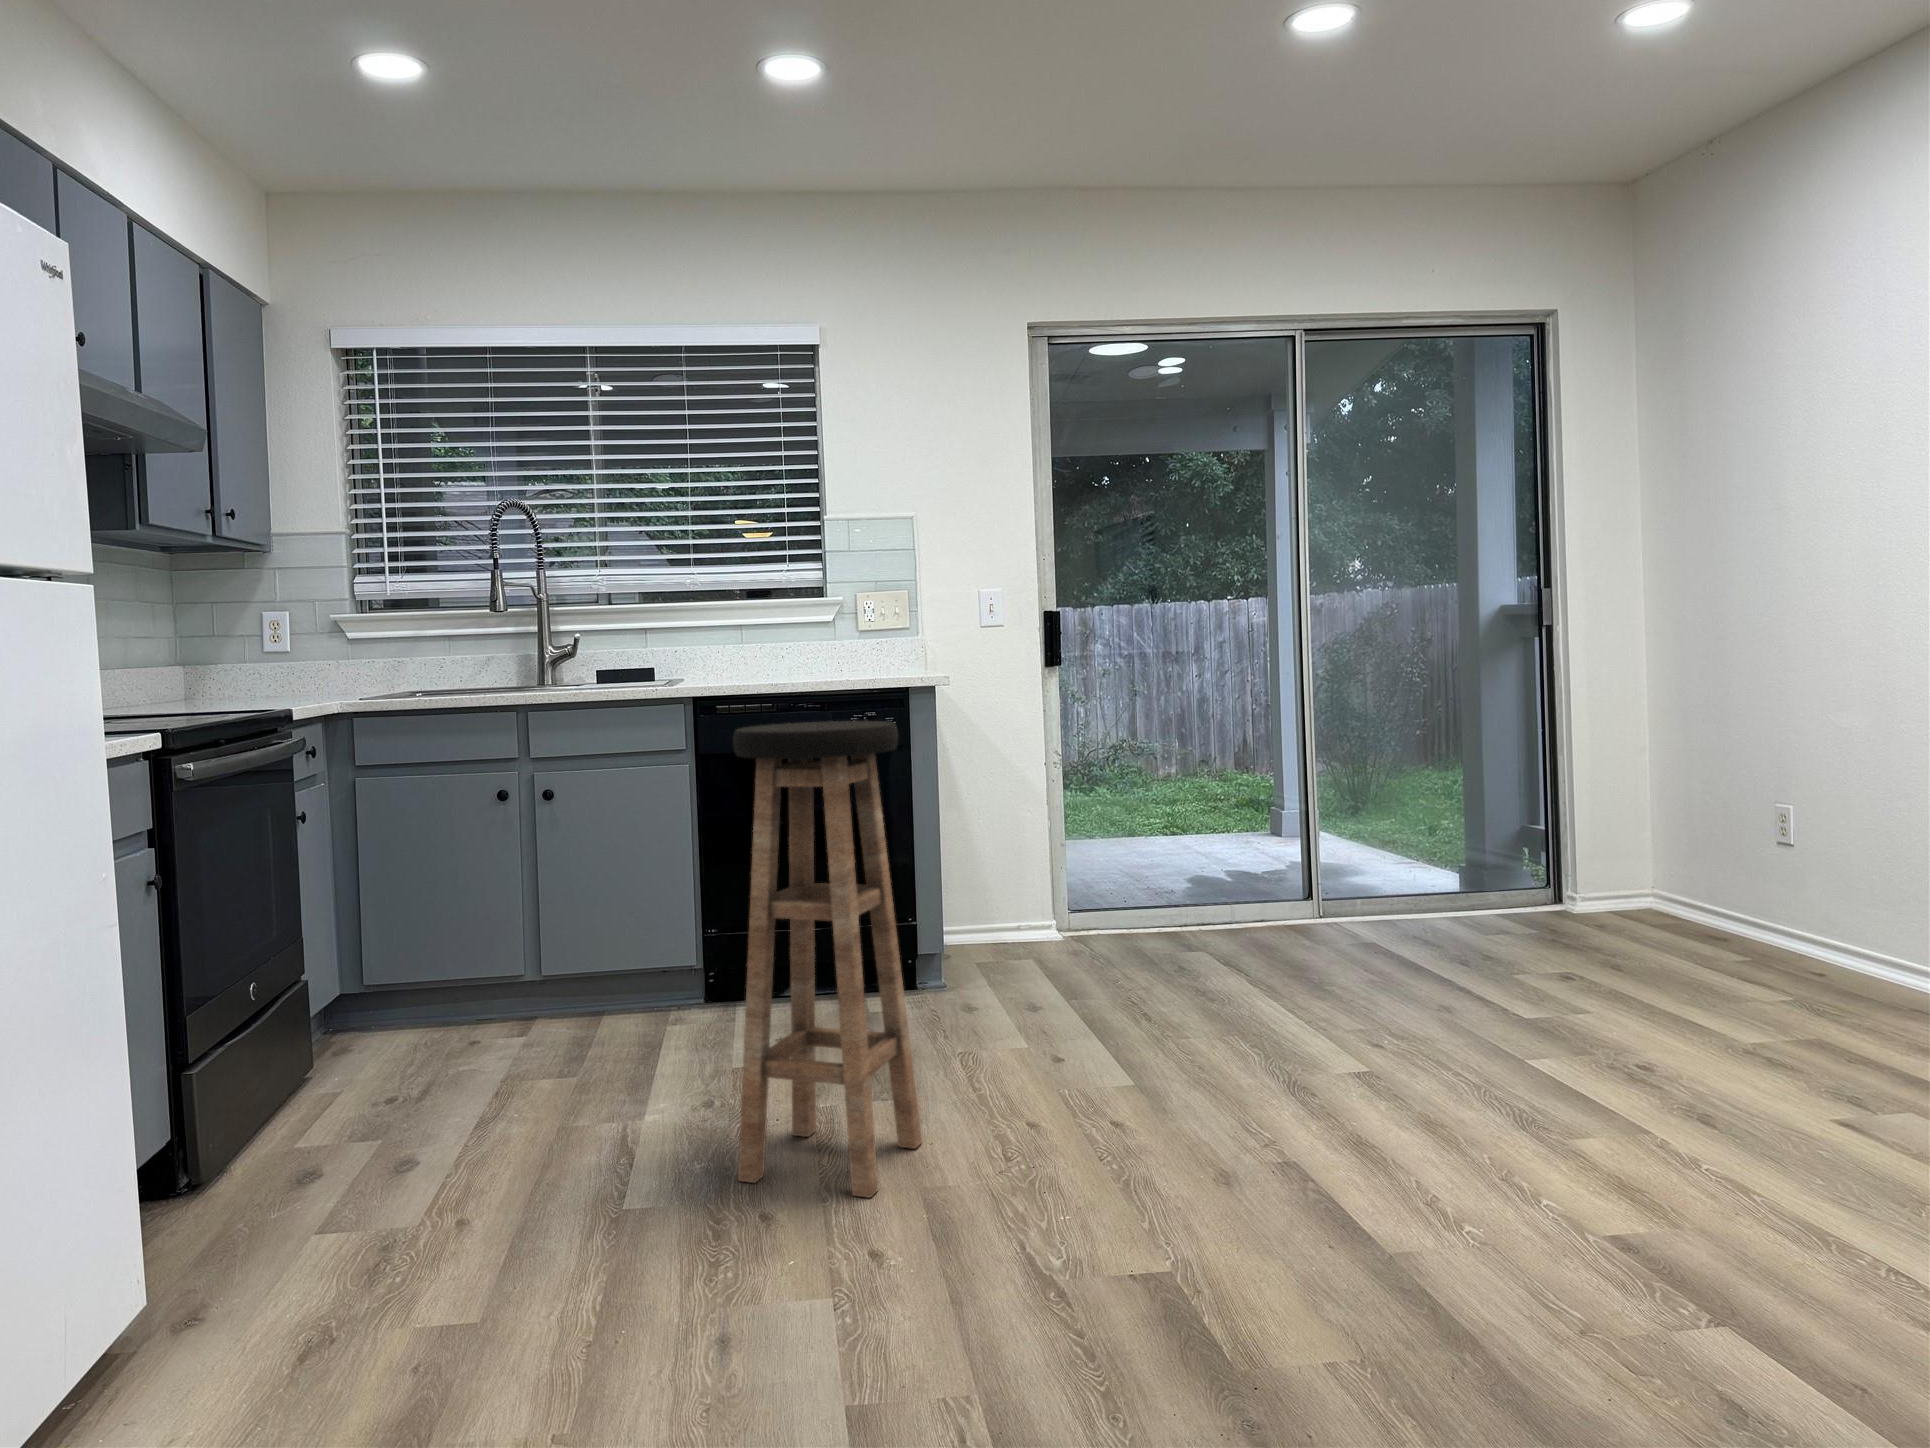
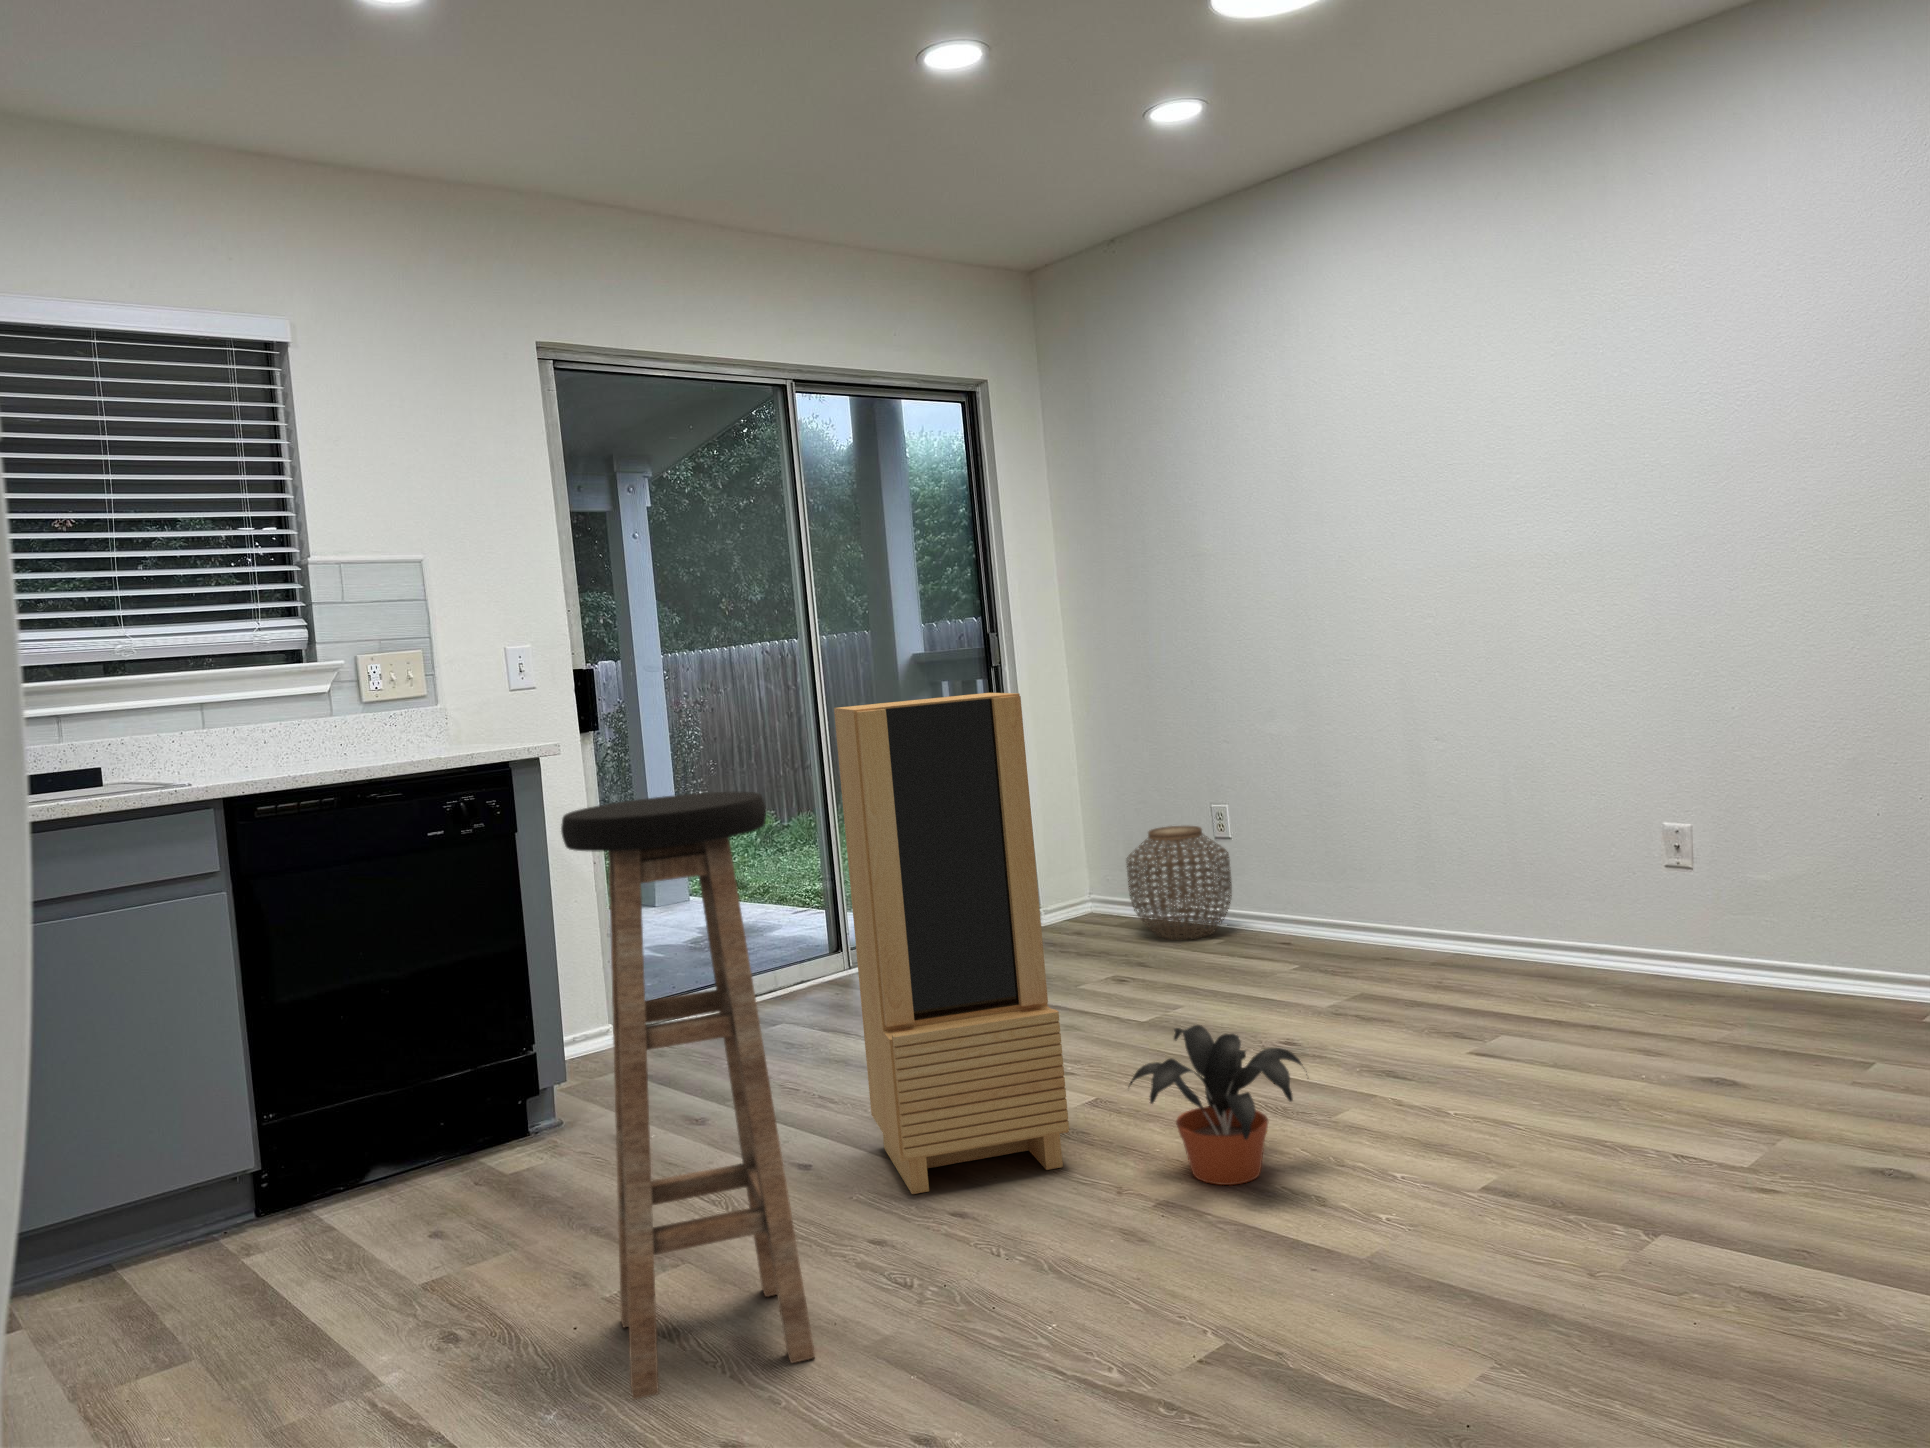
storage cabinet: none [1084,653,1278,1127] -> present [834,693,1069,1194]
woven basket: none [1652,823,1793,958] -> present [1126,826,1232,940]
potted plant: none [1288,1018,1495,1192] -> present [1128,1025,1307,1185]

